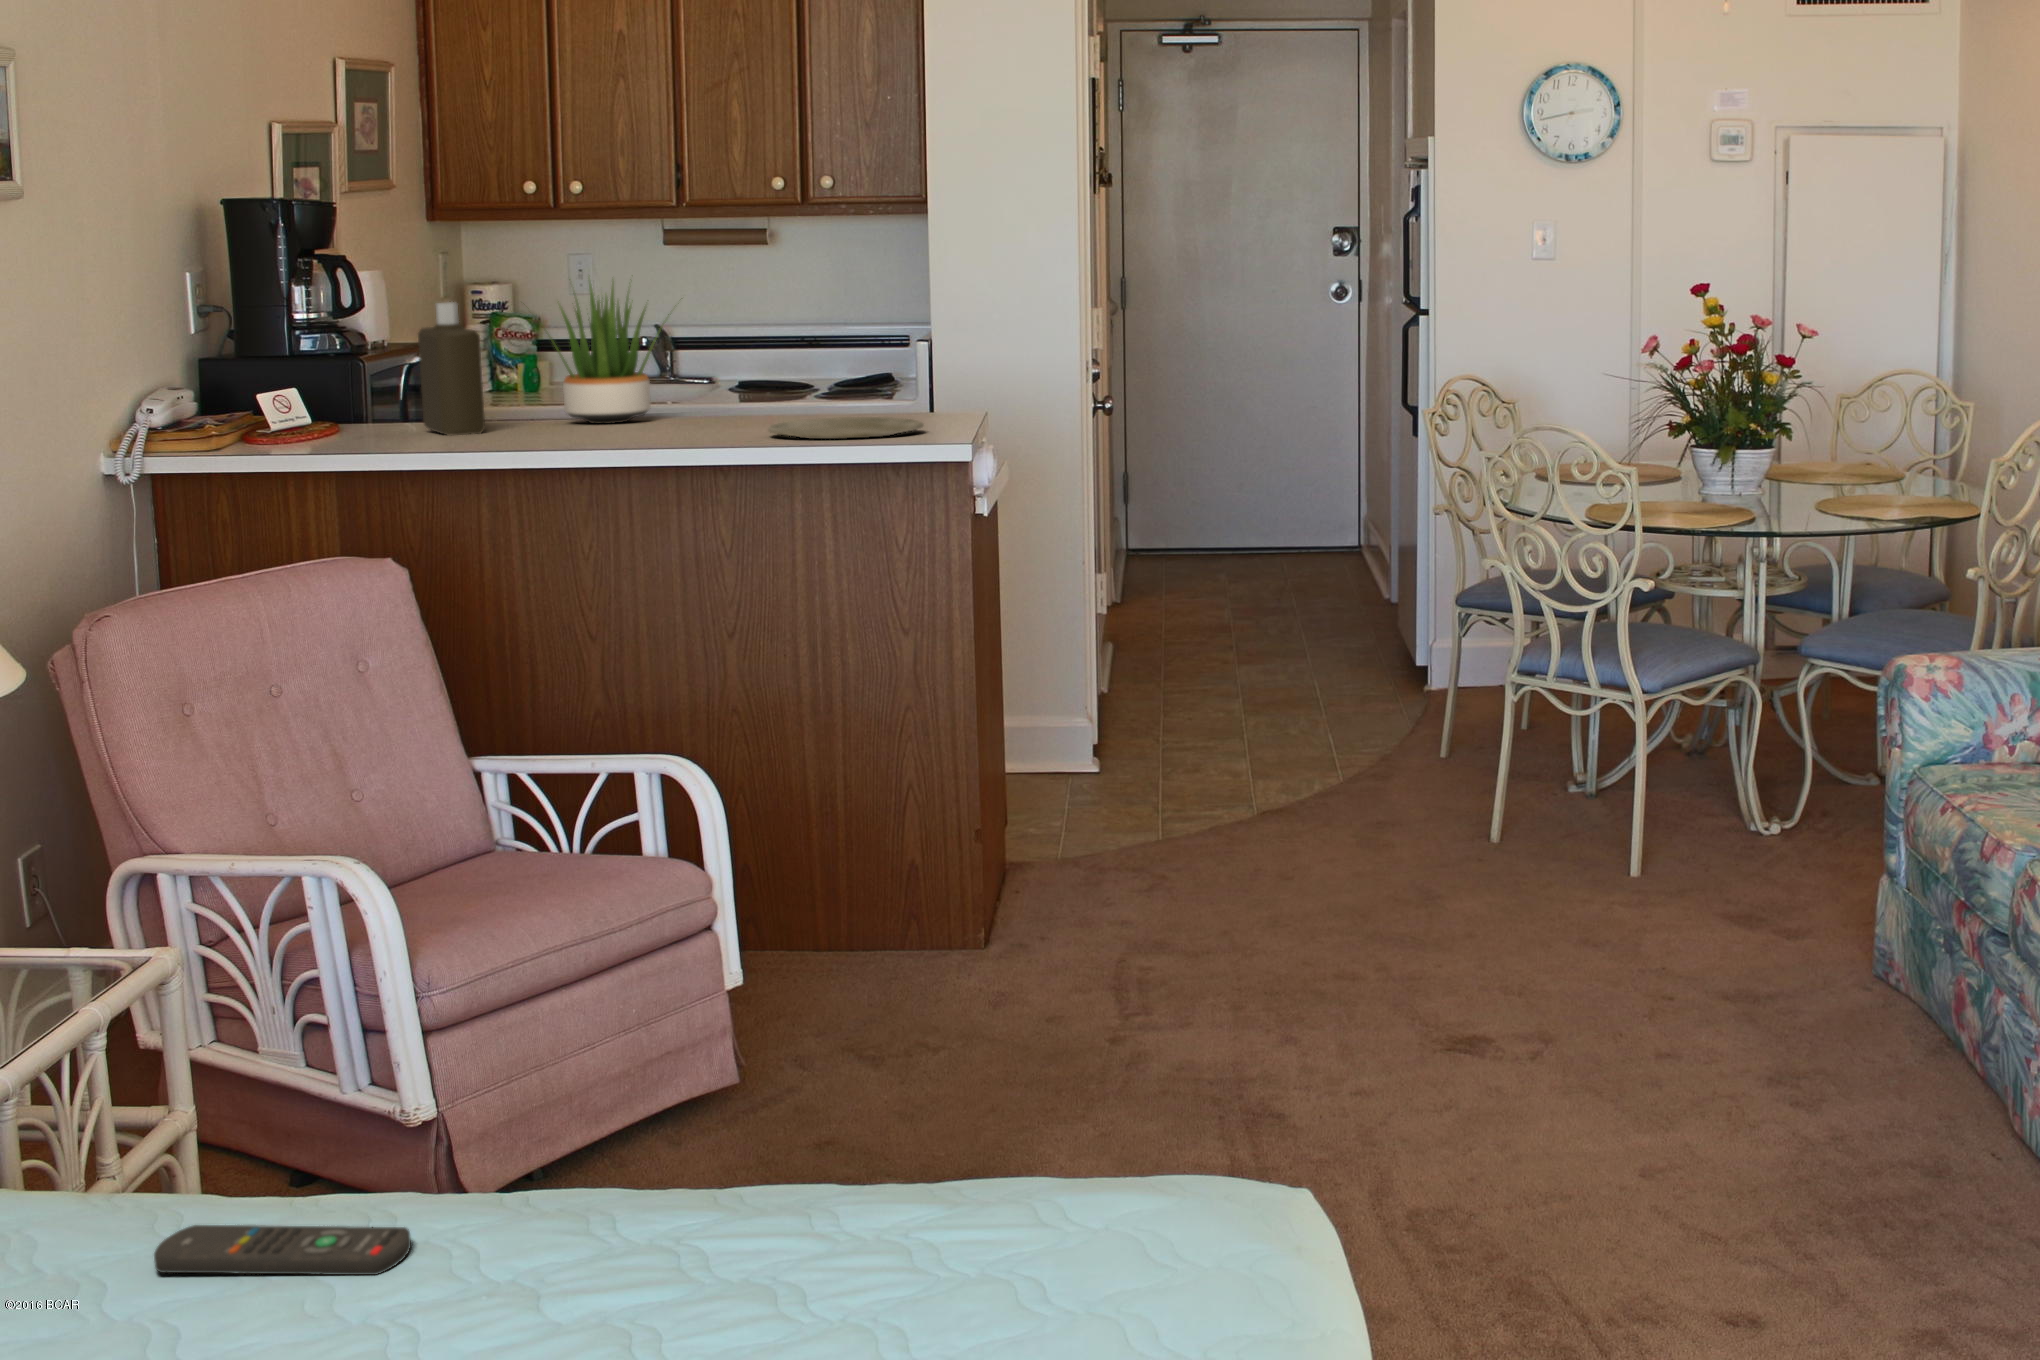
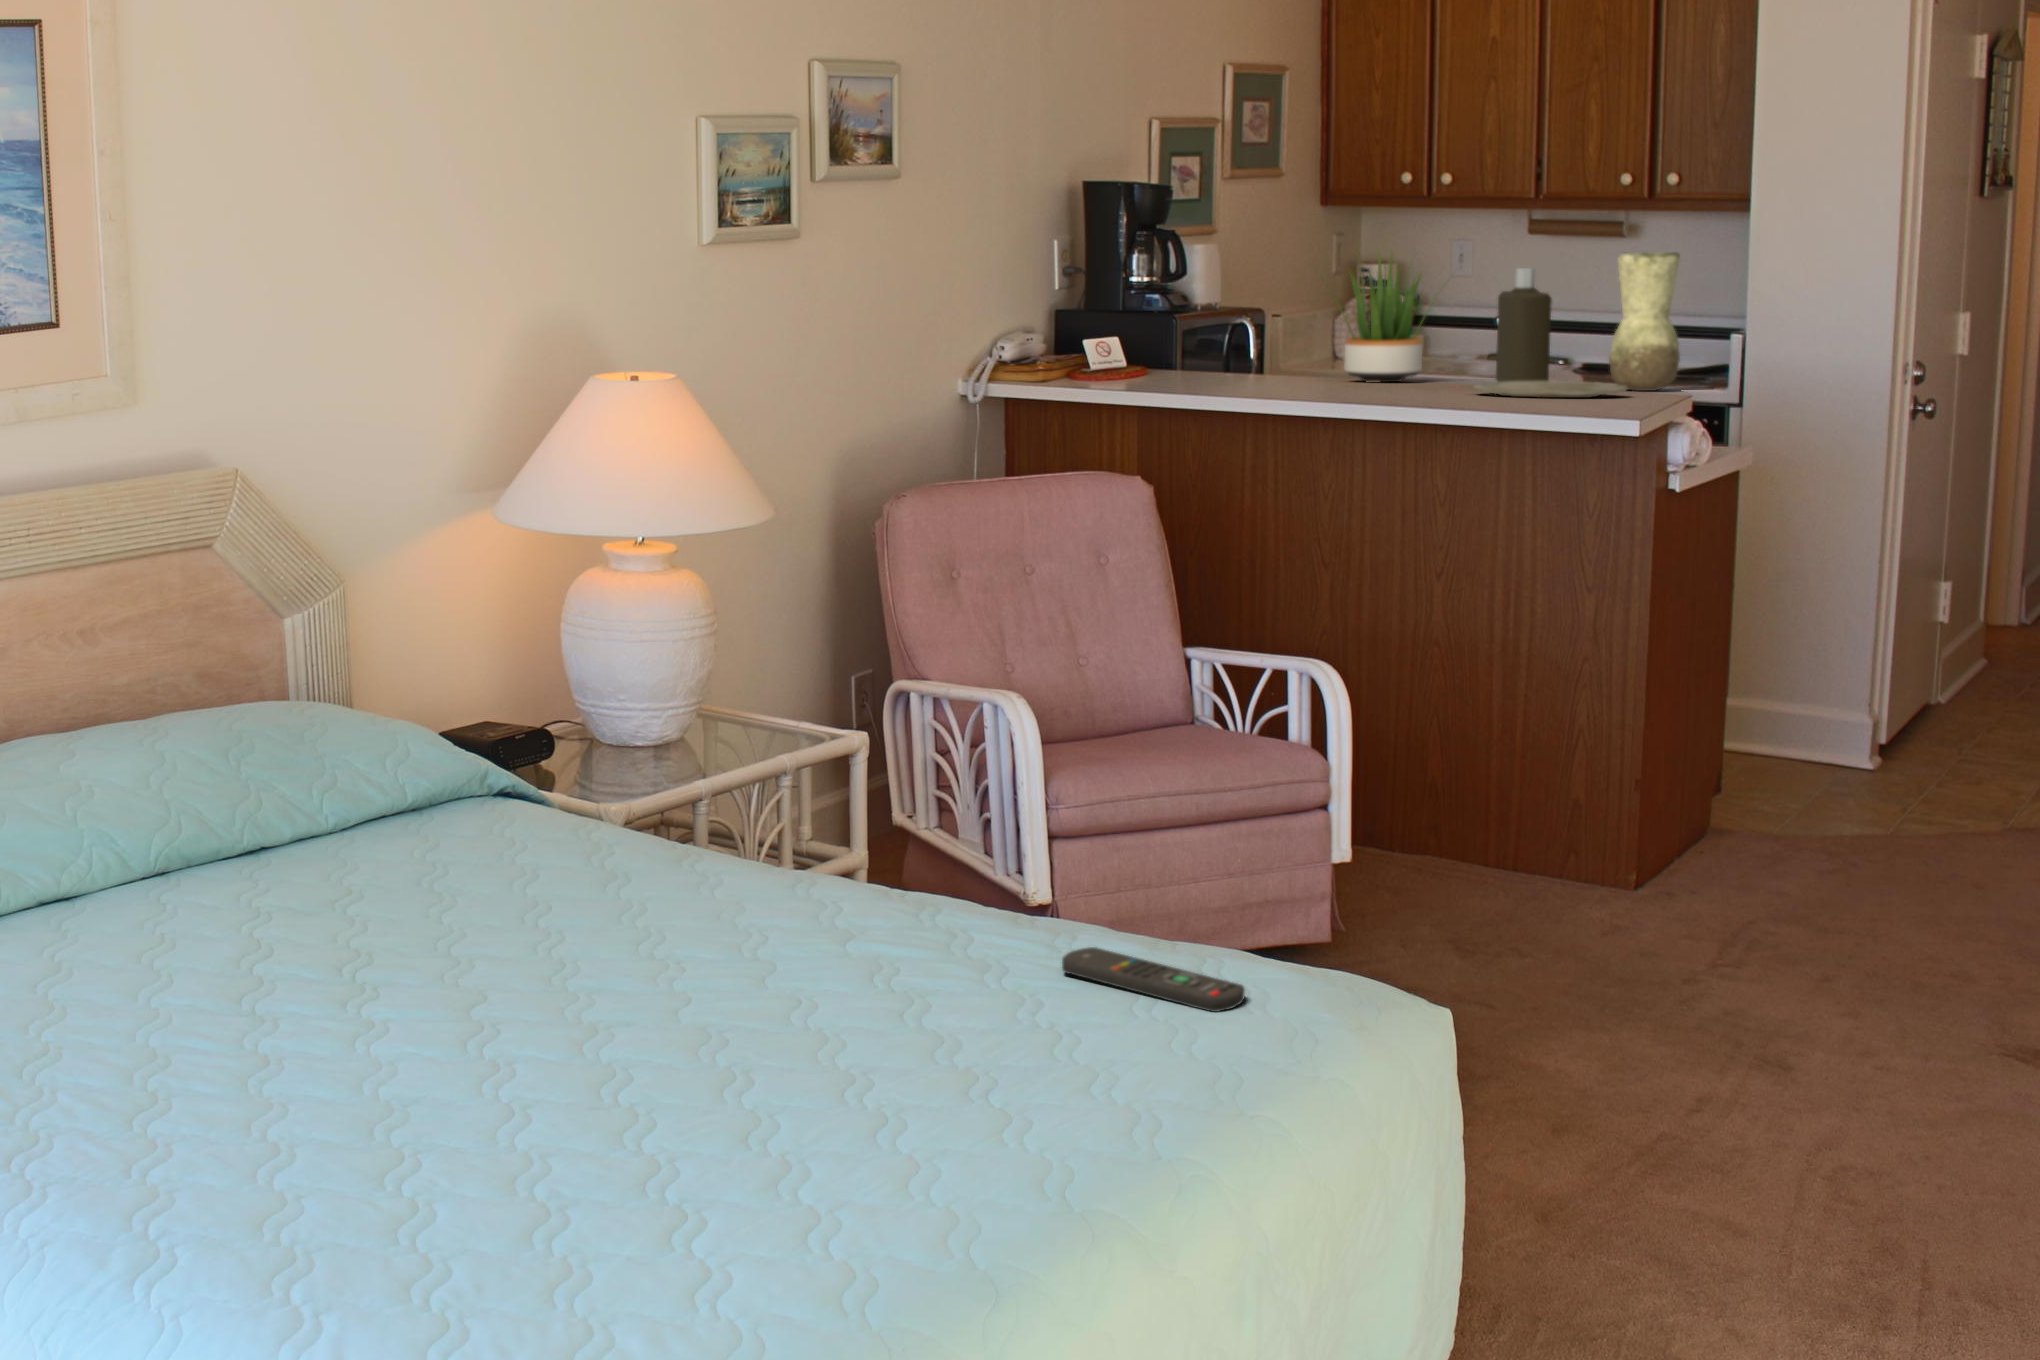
vase: none [865,280,933,421] -> present [1609,252,1680,391]
bottle: present [418,302,485,436] -> present [1496,268,1552,382]
remote control: present [154,1225,411,1275] -> present [1062,947,1245,1012]

